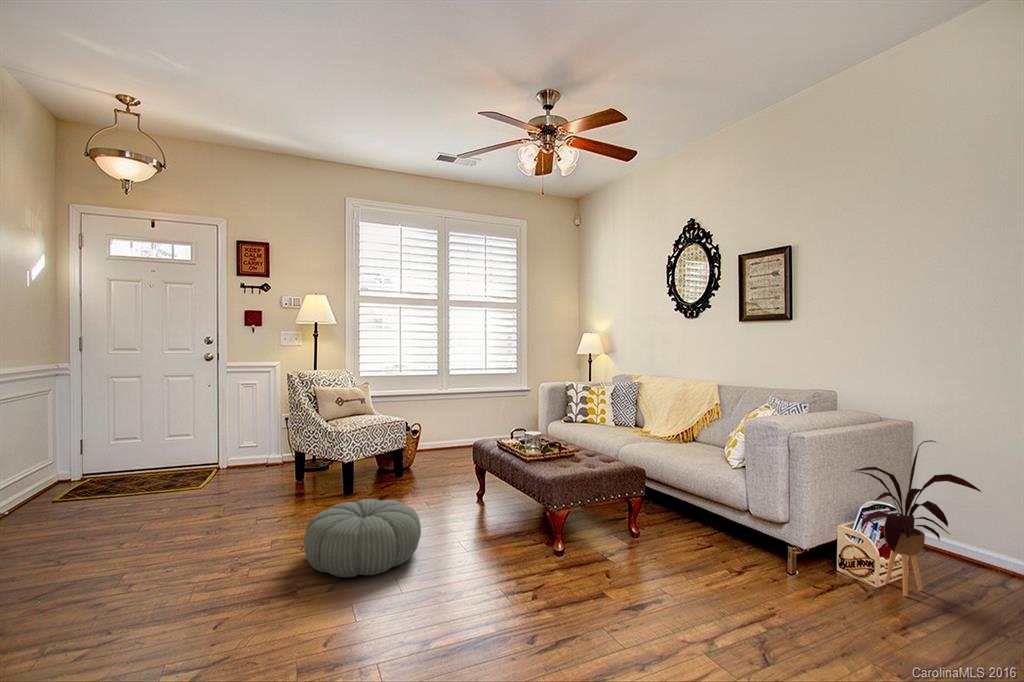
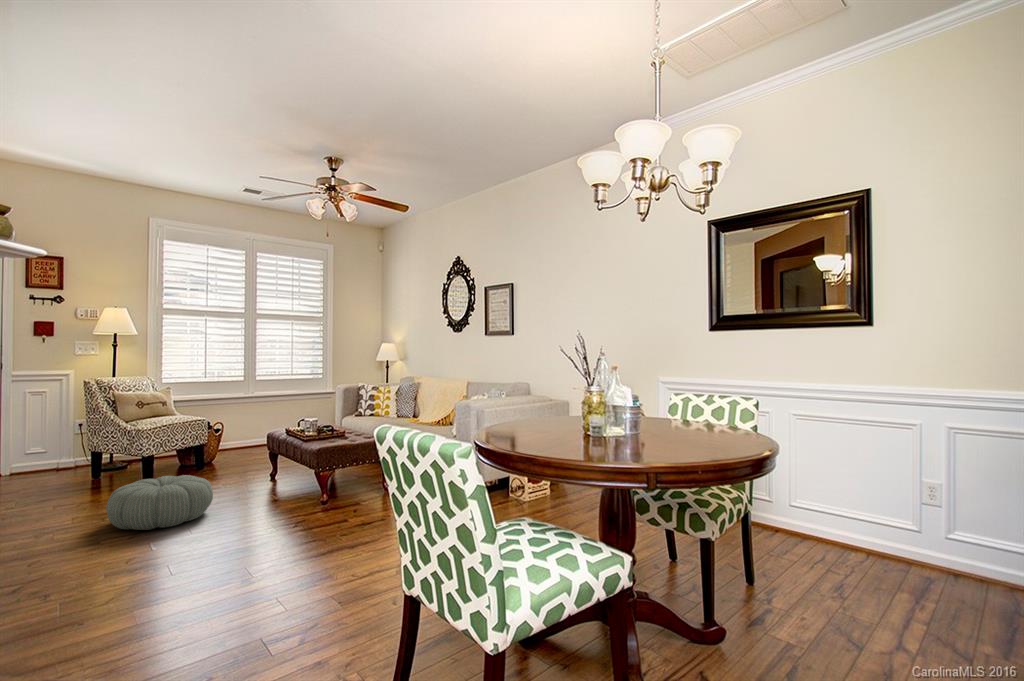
house plant: present [856,440,981,597] -> none [512,408,569,502]

